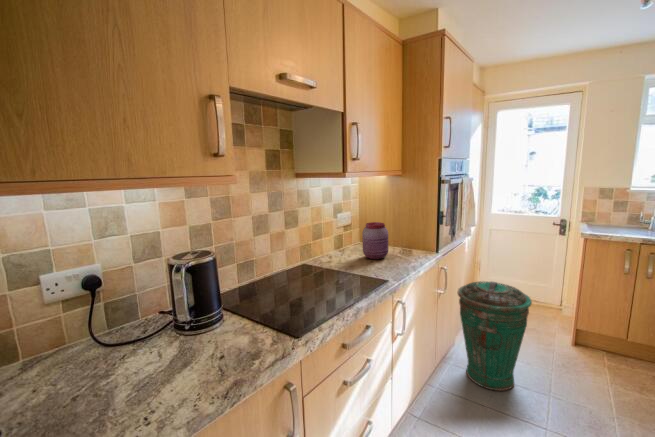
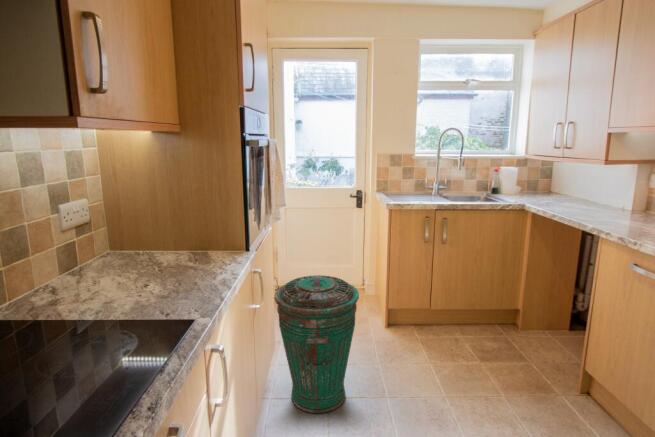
jar: present [362,222,388,259] -> none [121,213,174,280]

